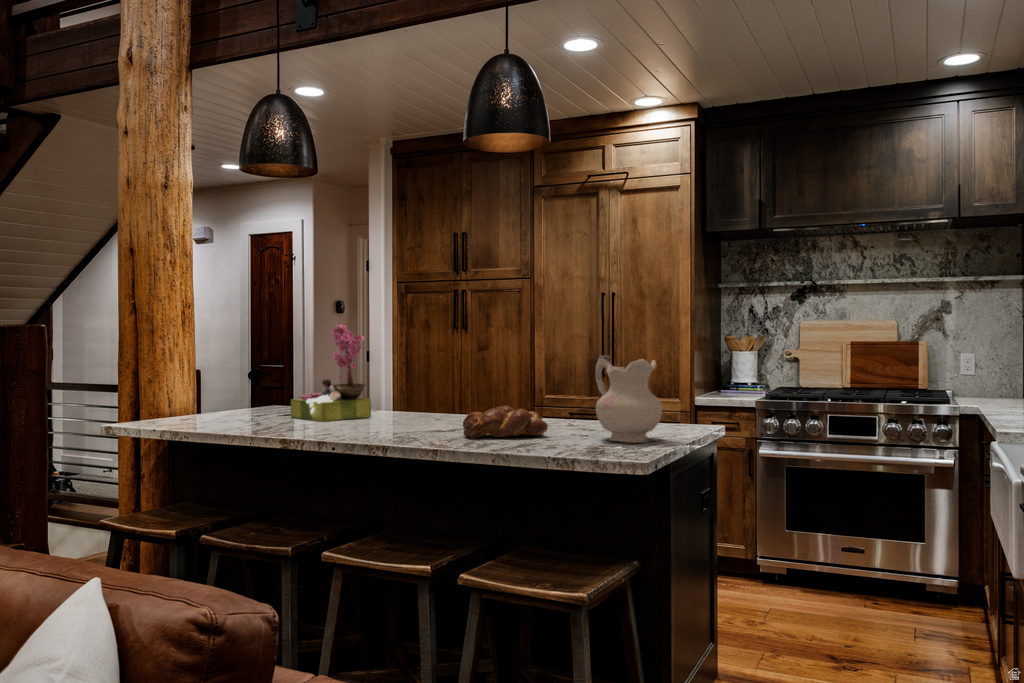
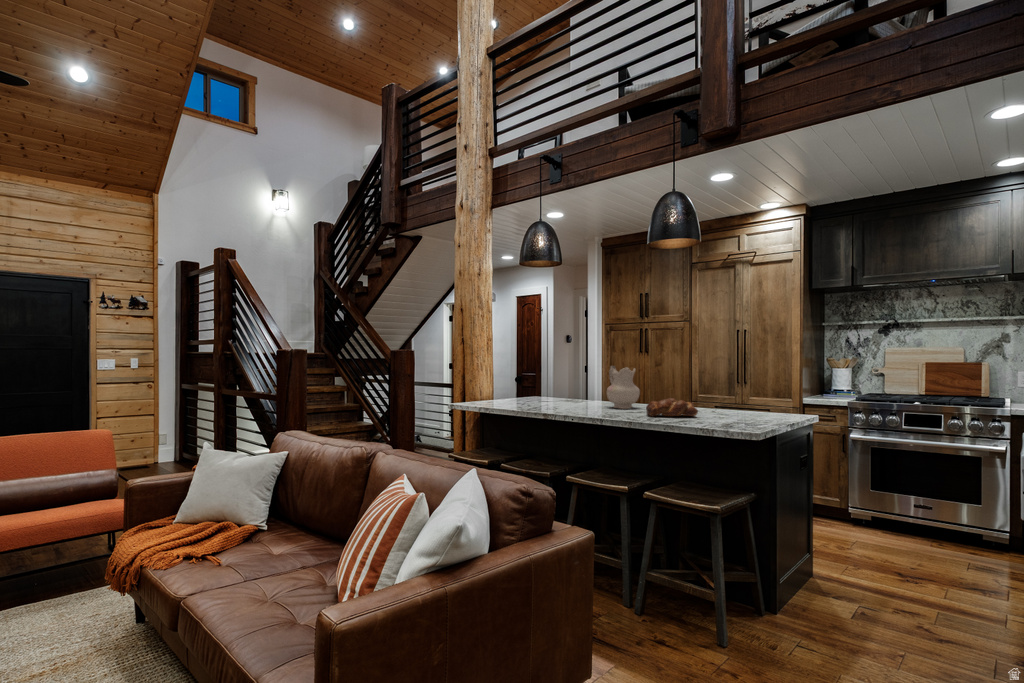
flower arrangement: present [291,325,371,422] -> none [546,349,591,405]
ceramic pitcher: present [596,355,662,443] -> present [607,366,640,409]

